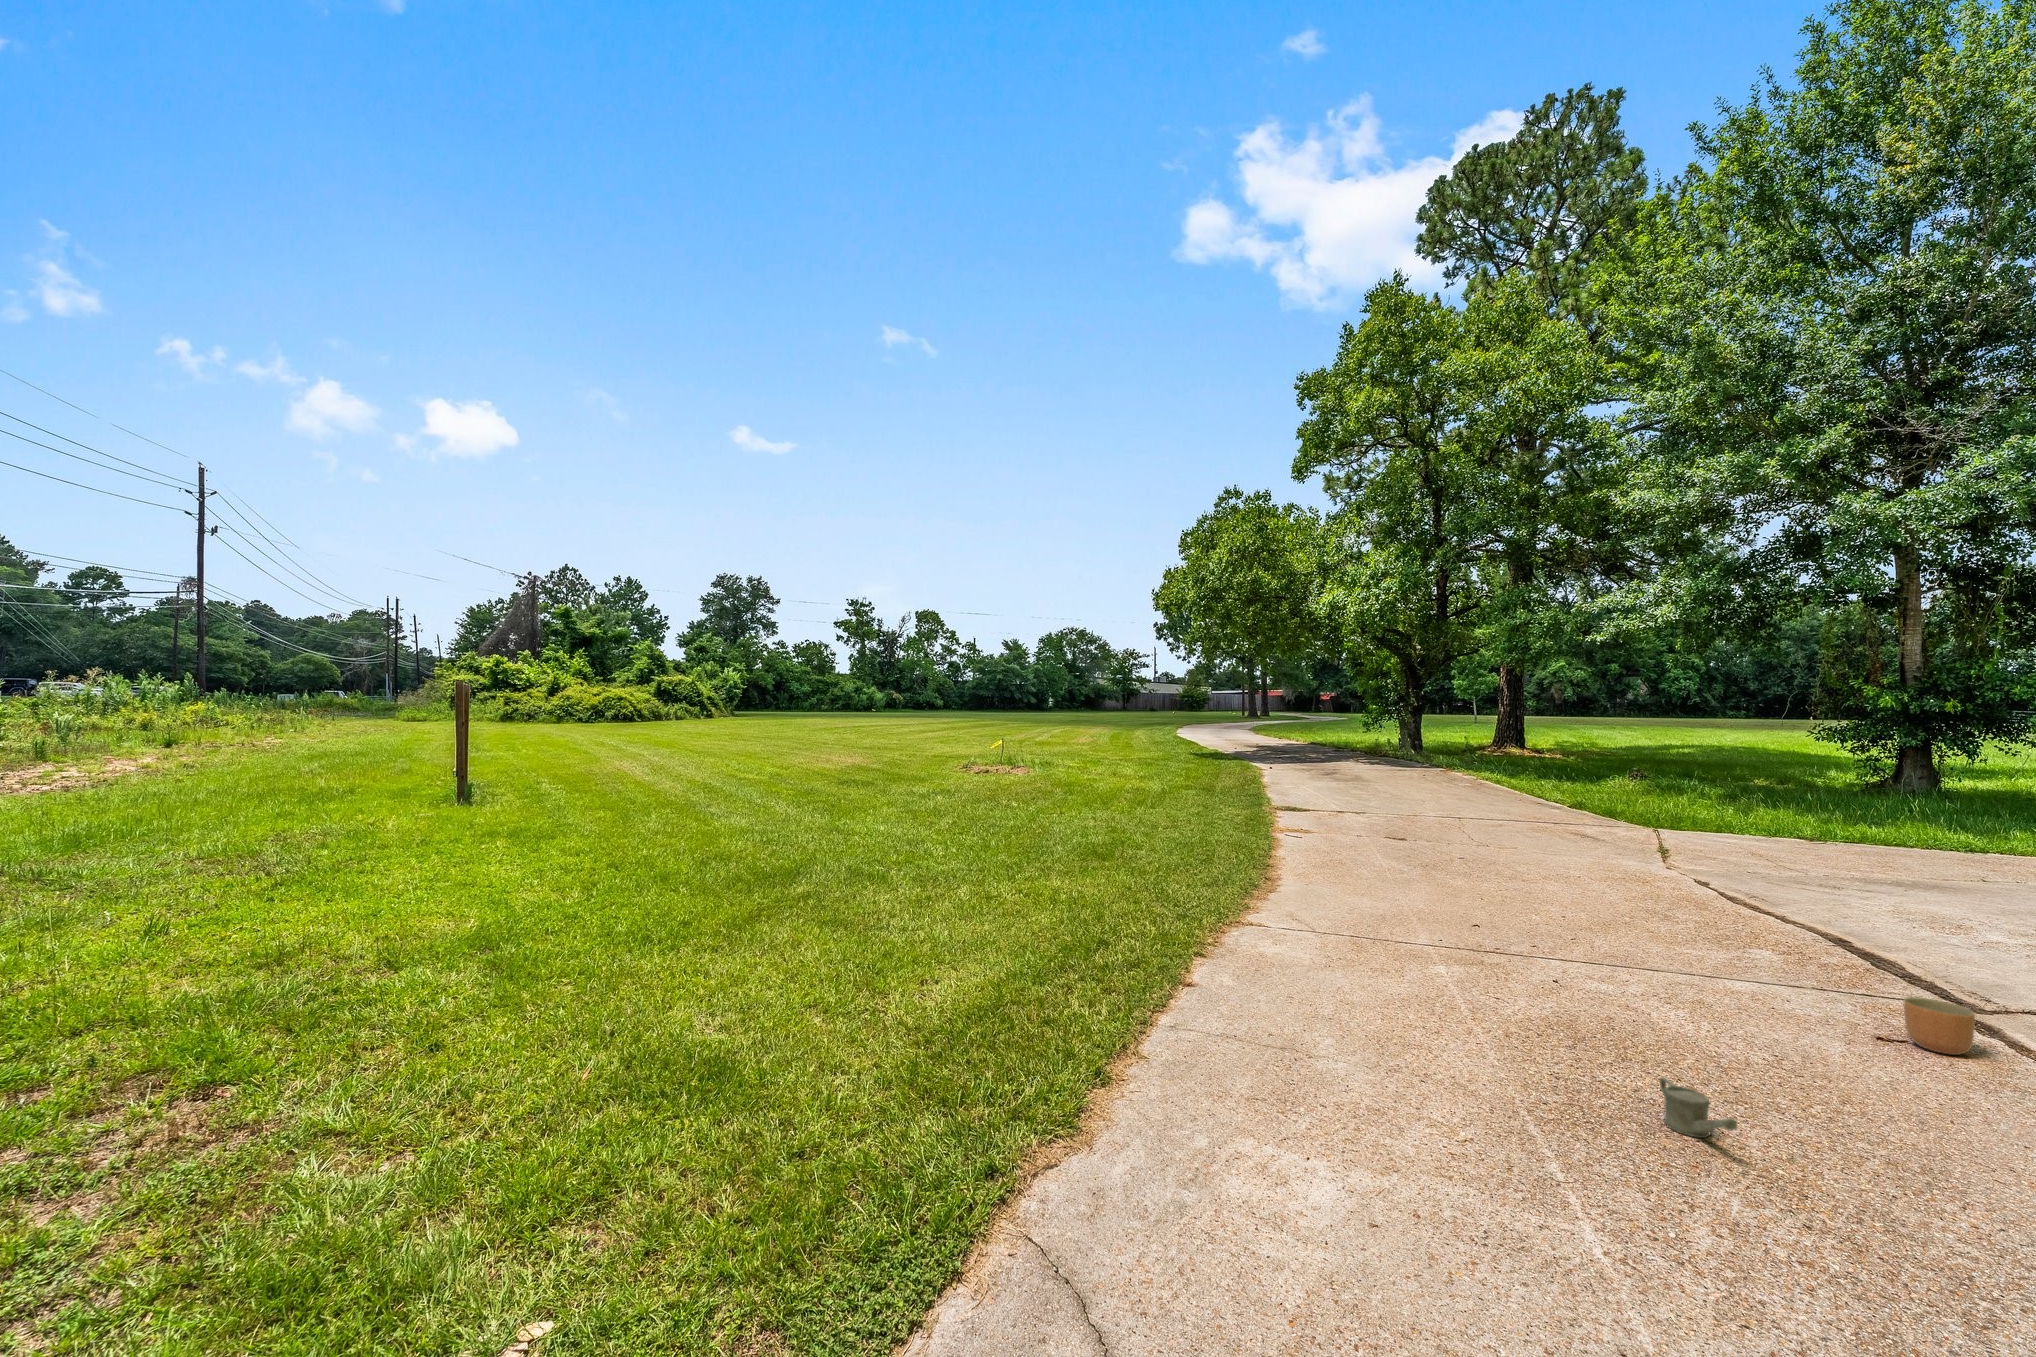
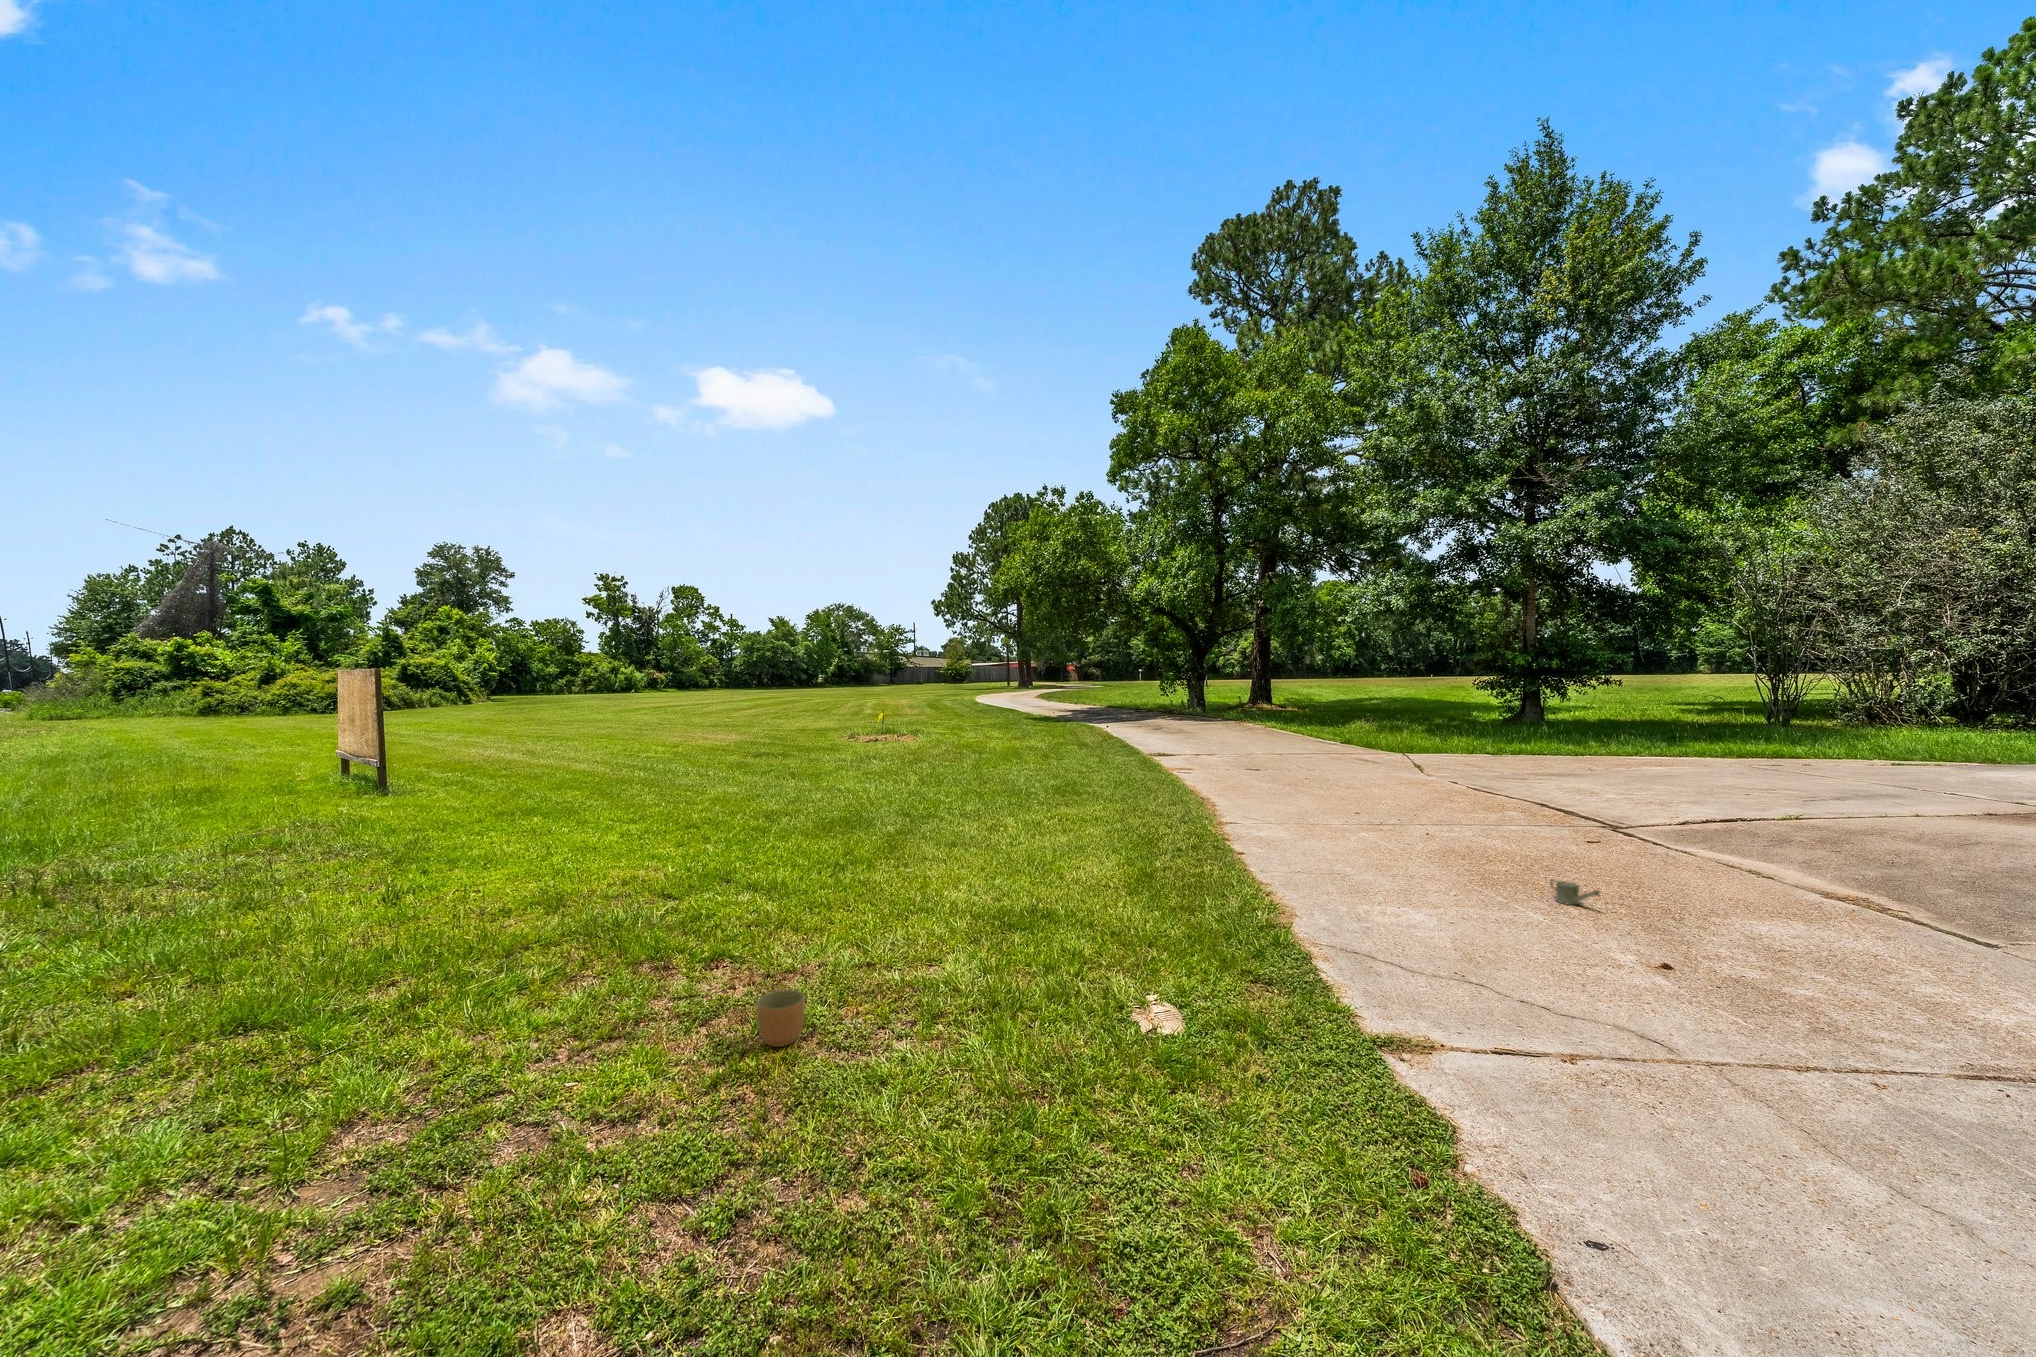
planter: present [1904,997,1975,1055] -> present [757,989,805,1047]

